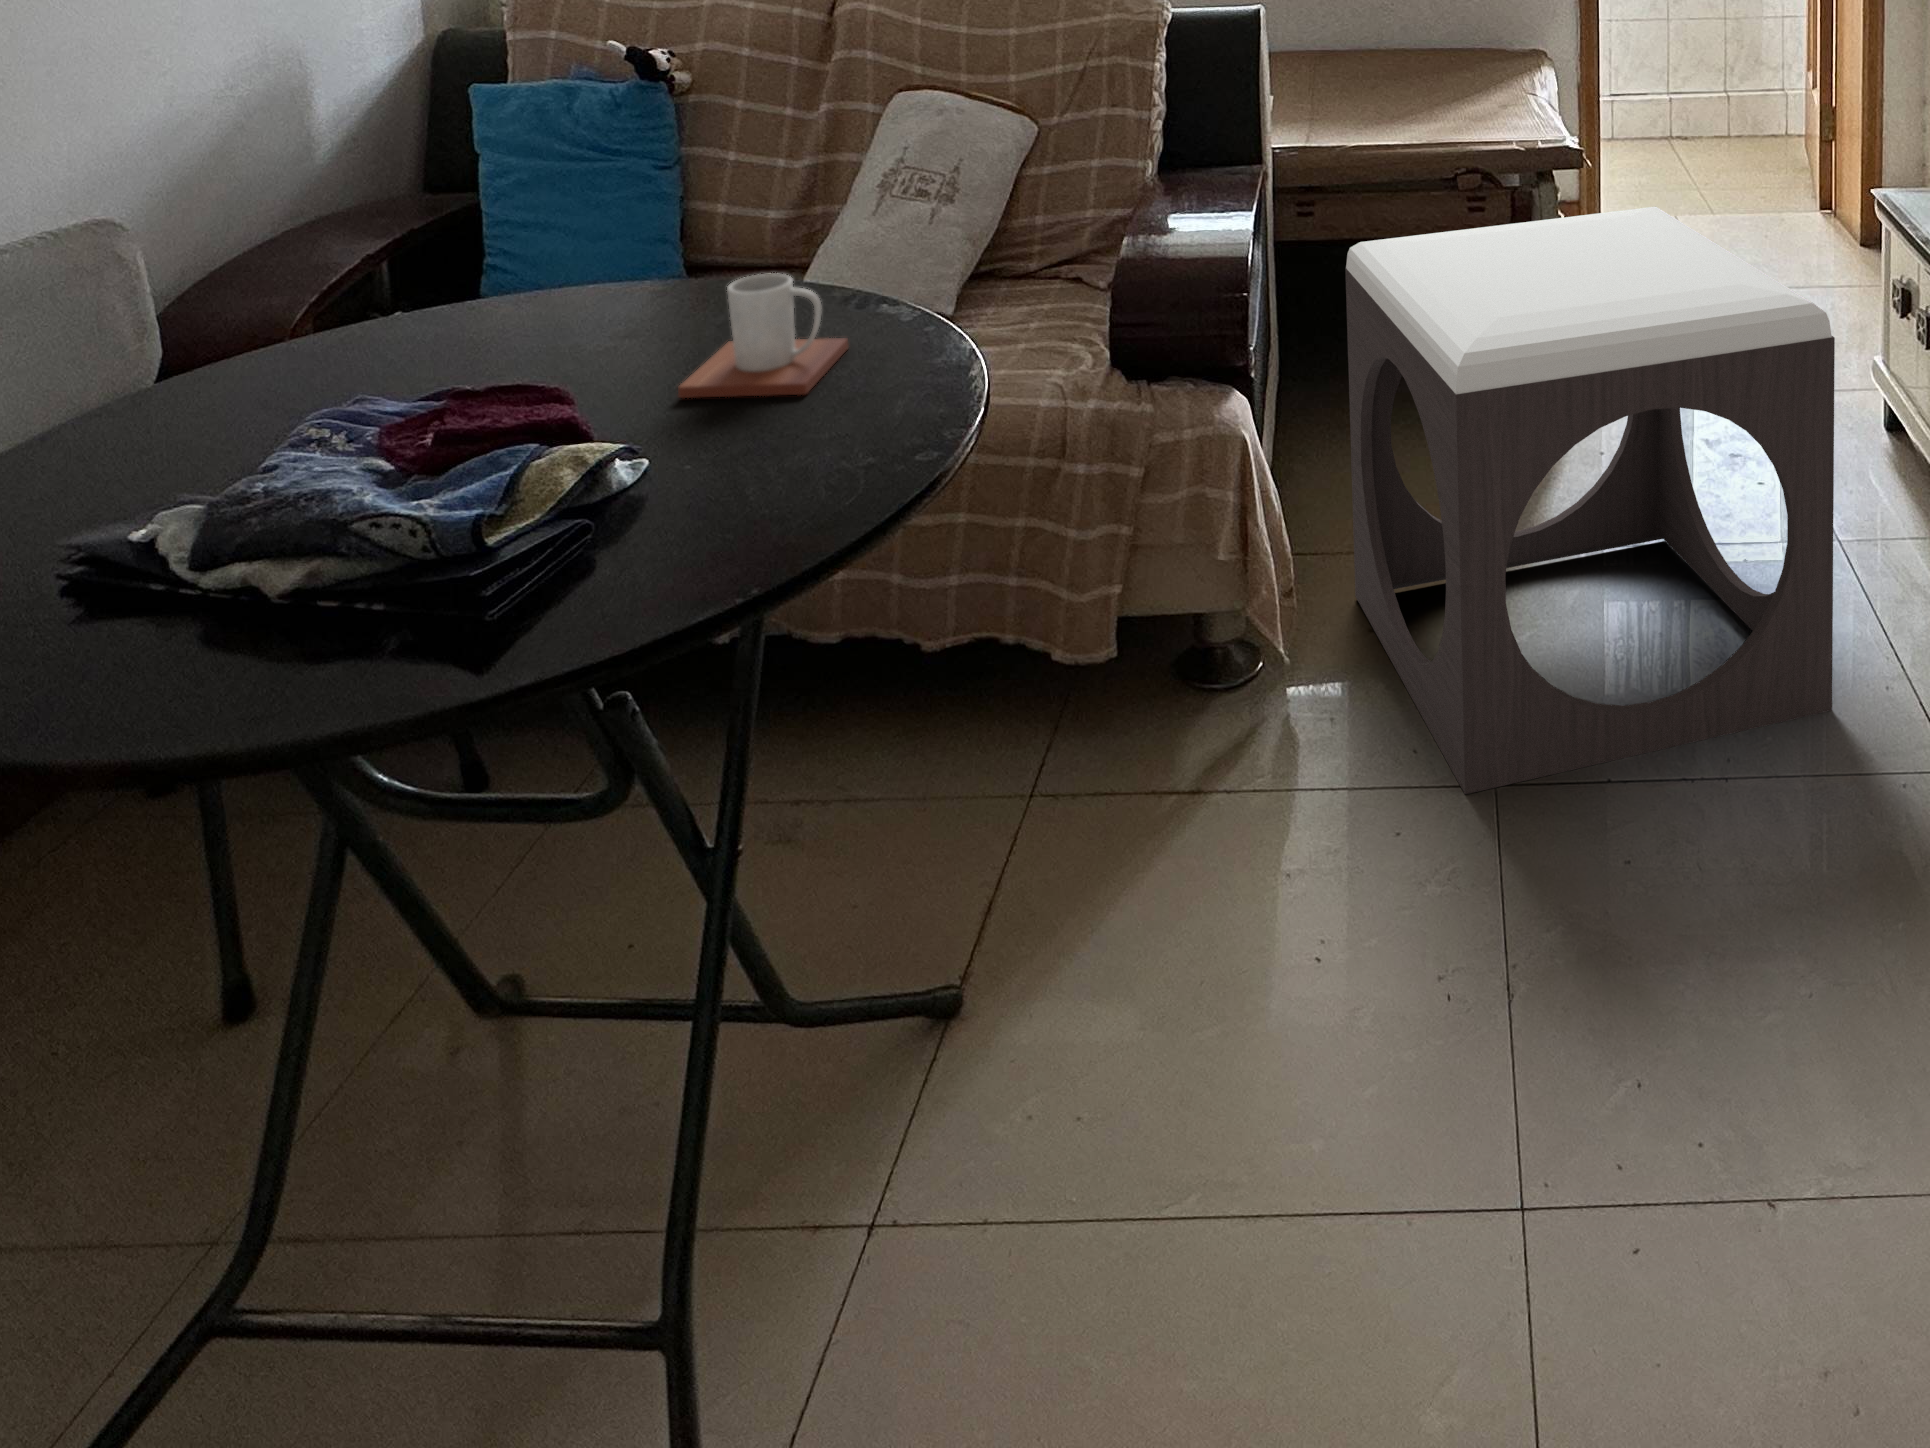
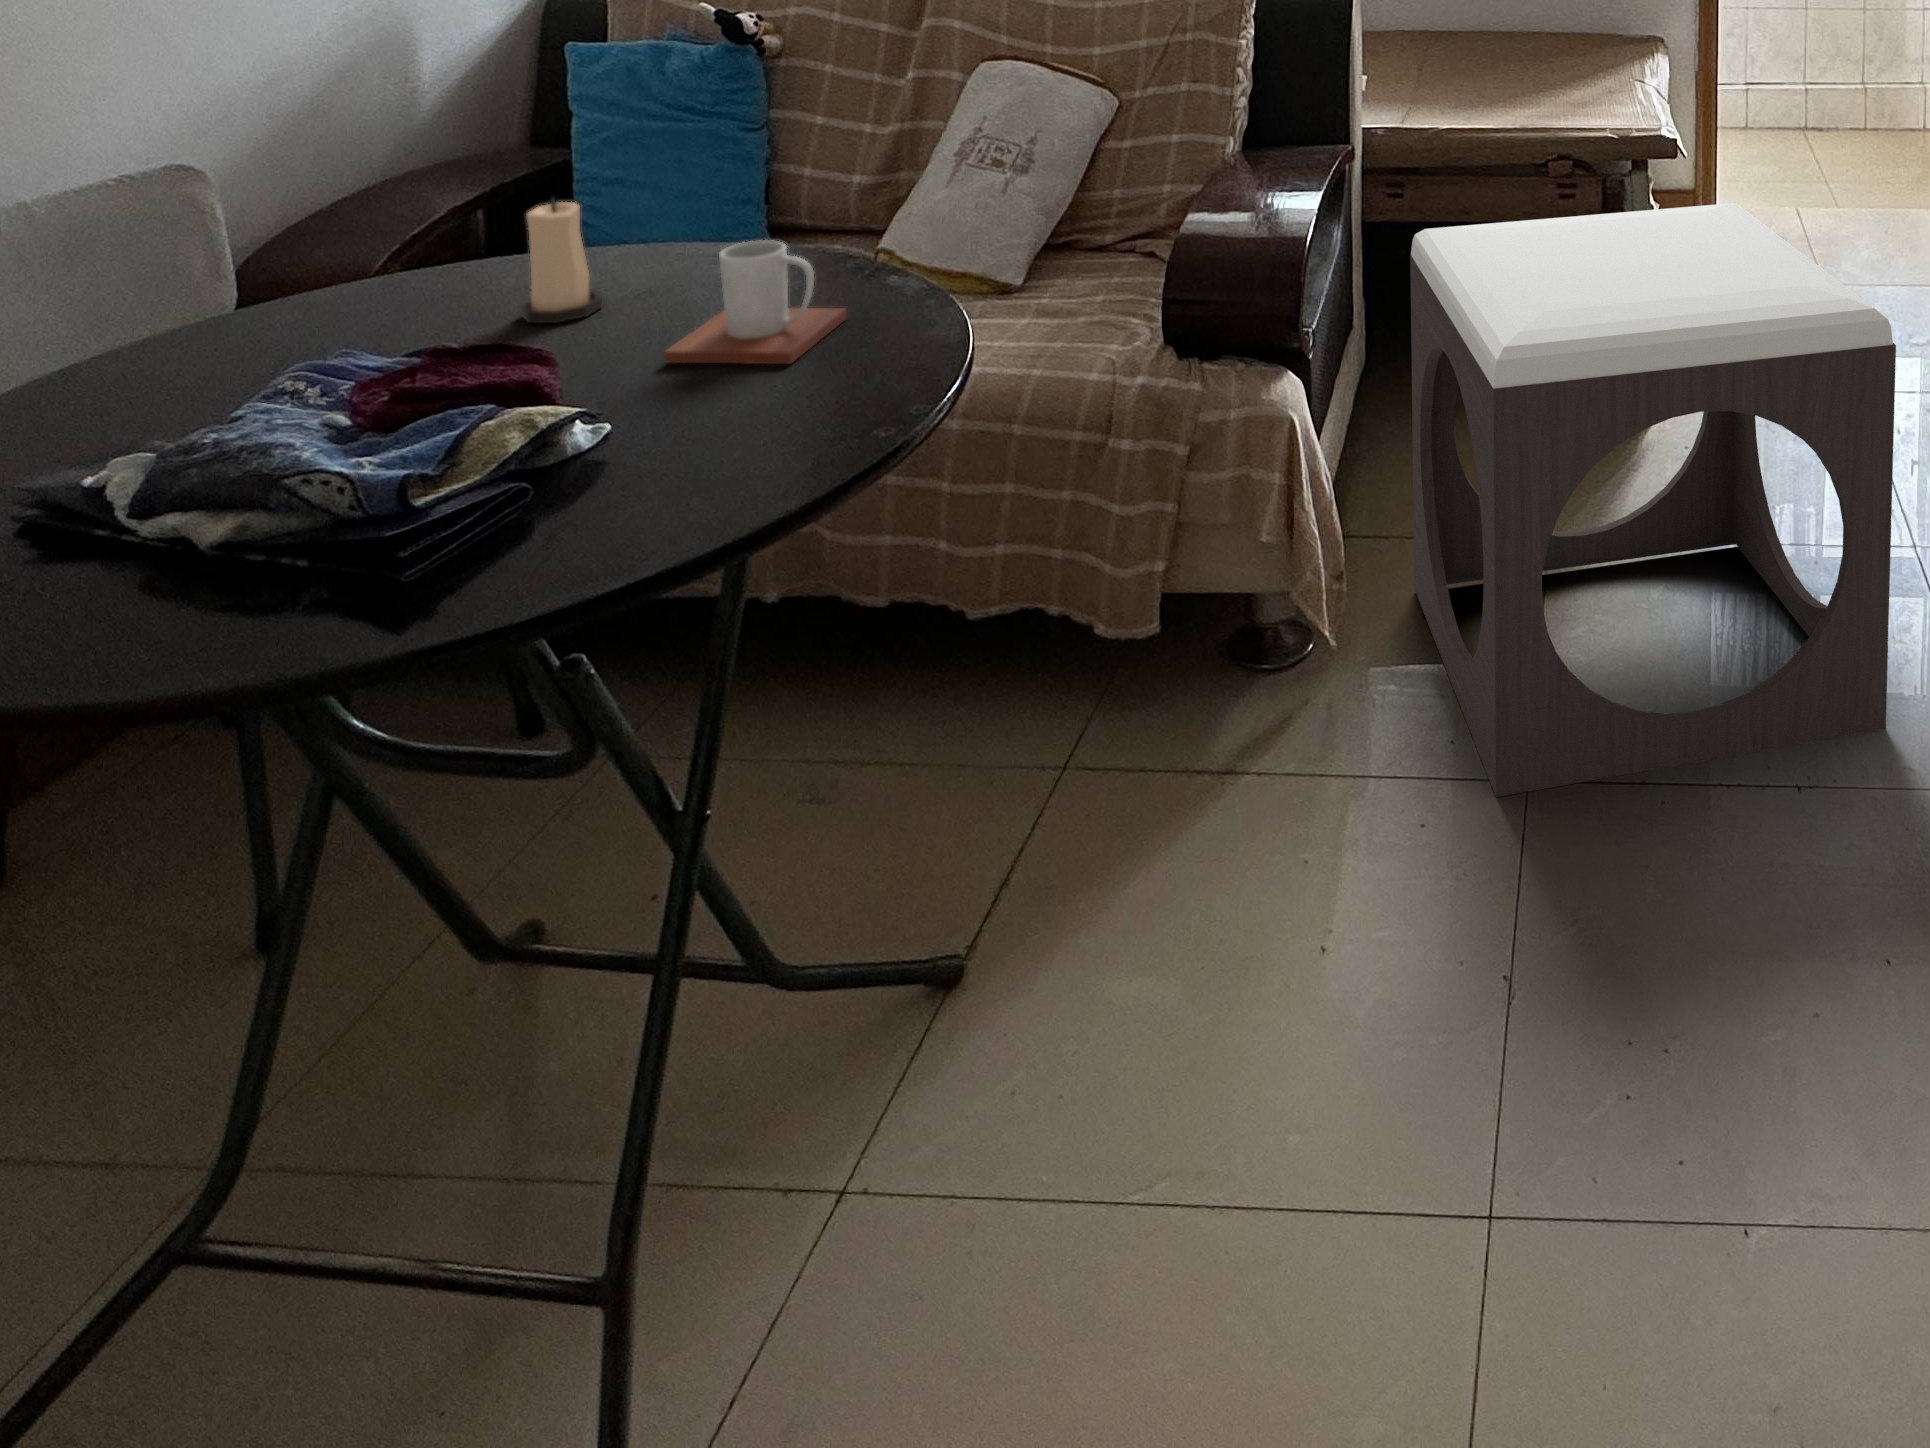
candle: none [517,238,598,364] -> present [521,199,602,323]

